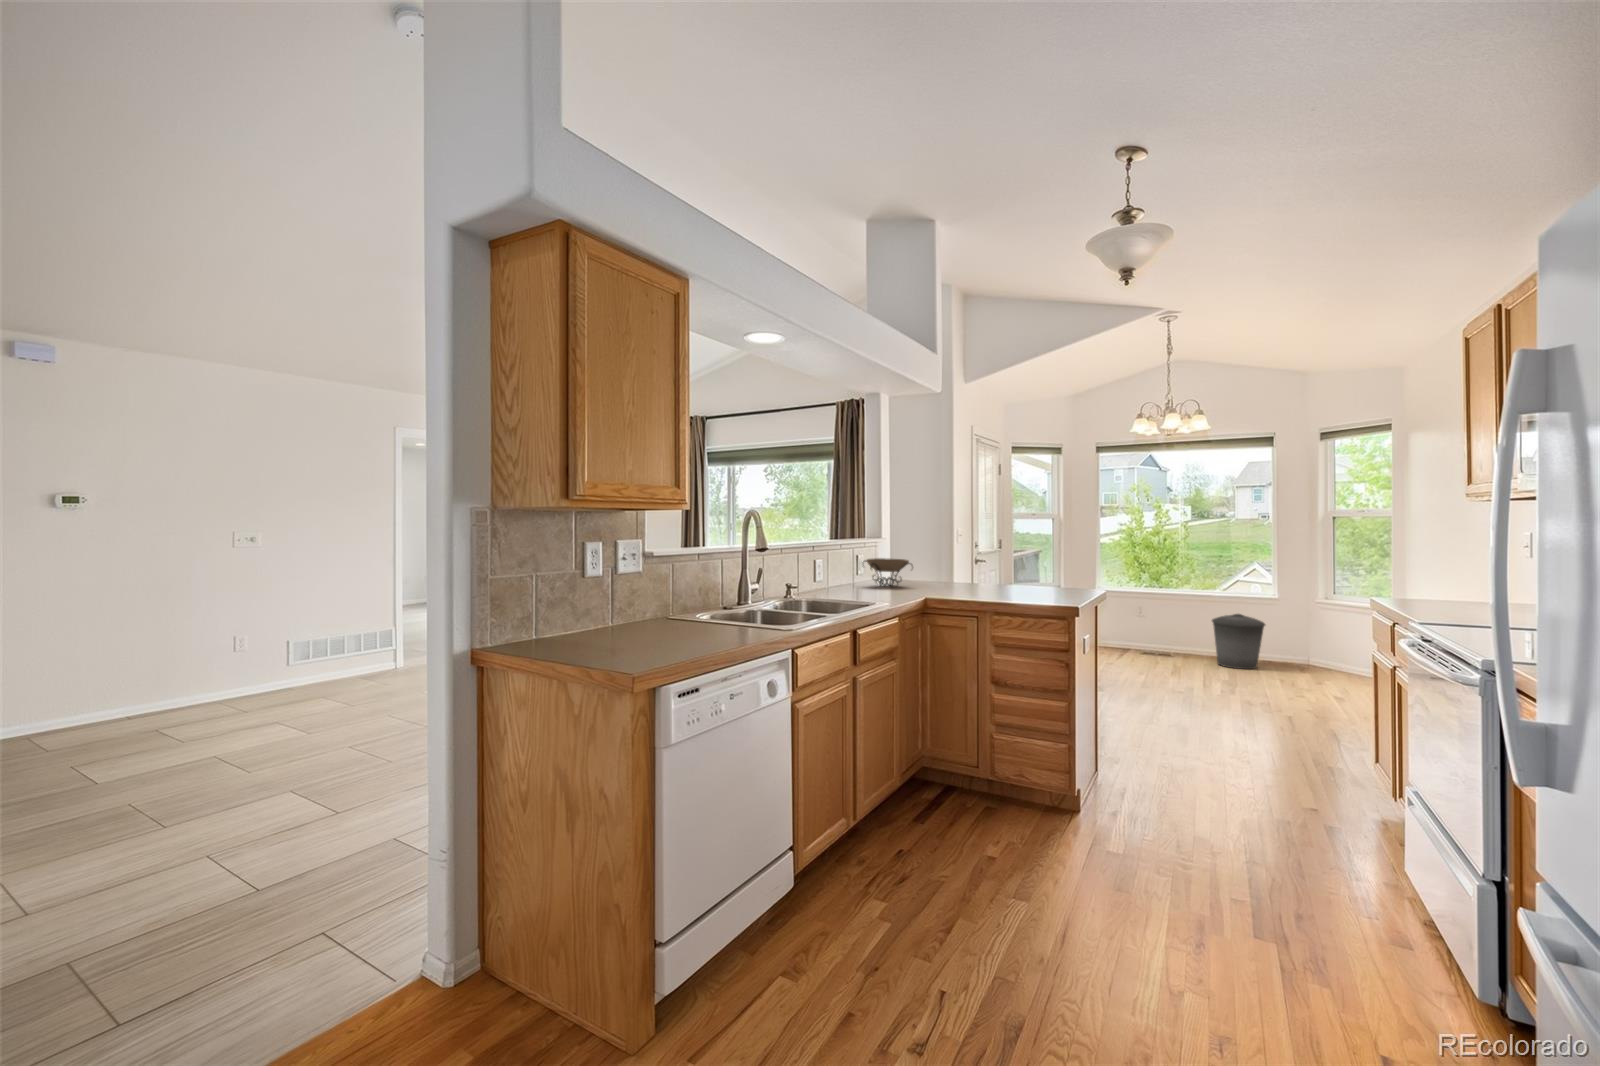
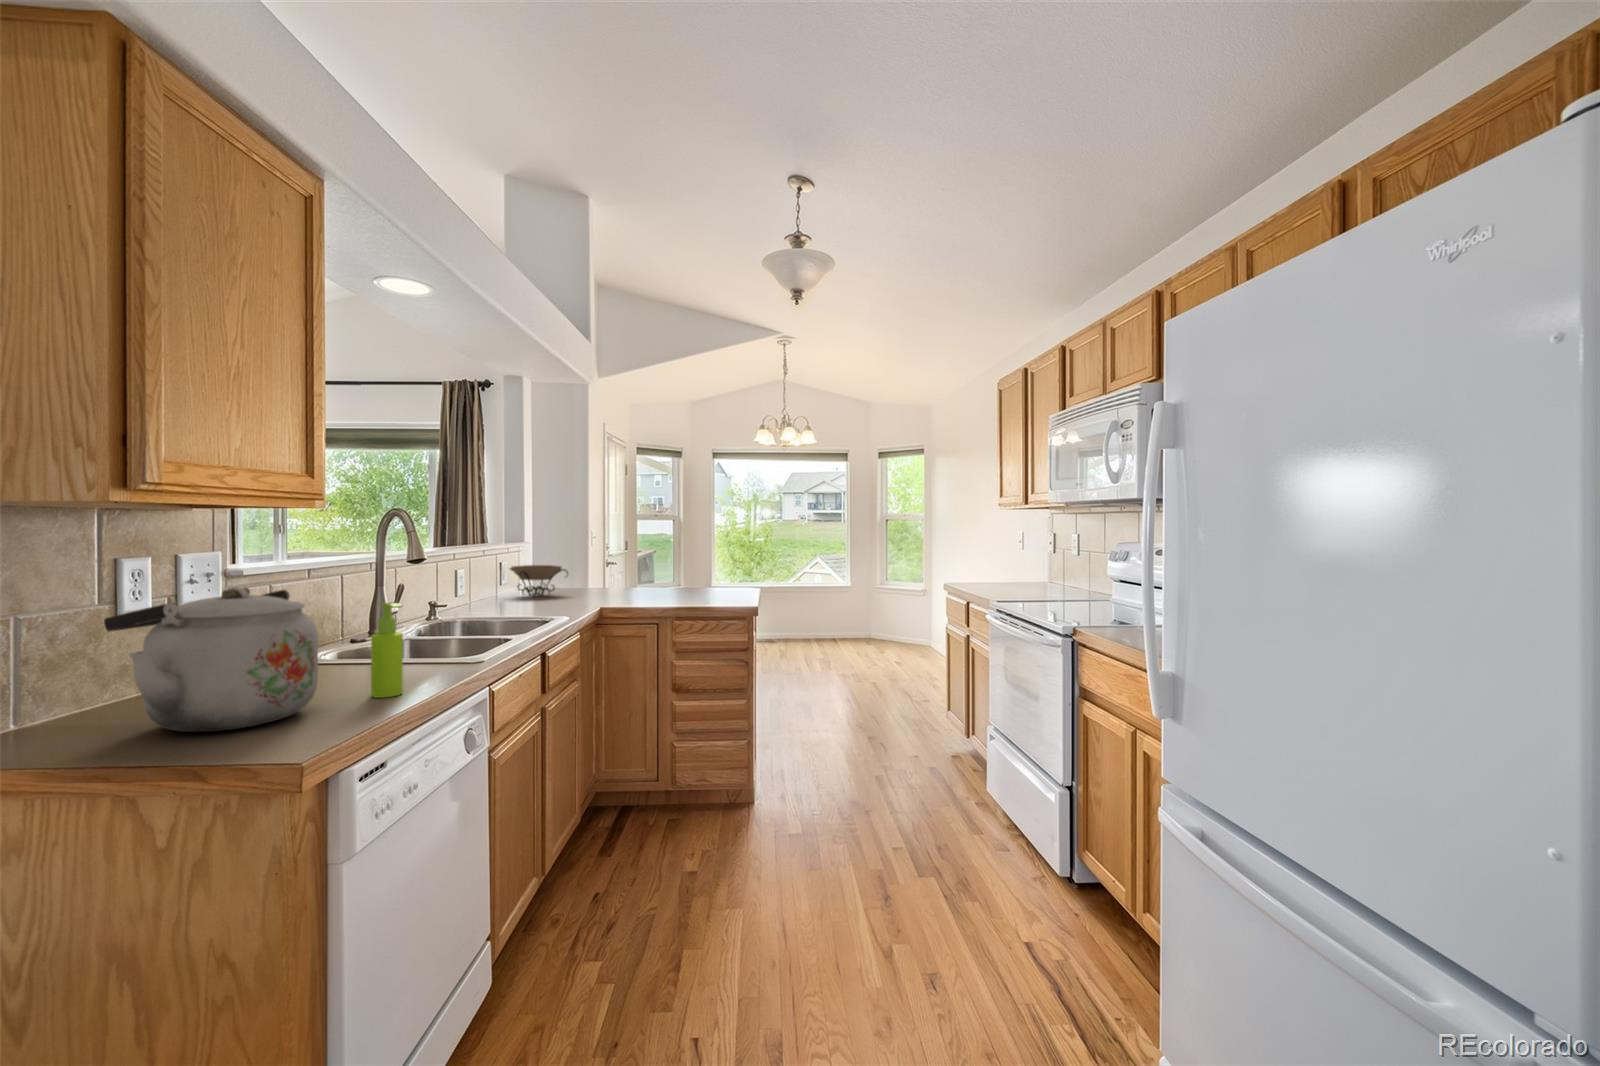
kettle: none [565,561,671,652] -> present [104,587,318,732]
soap dispenser: none [706,578,726,646] -> present [371,603,403,698]
trash can: present [1212,614,1265,669] -> none [807,601,846,647]

